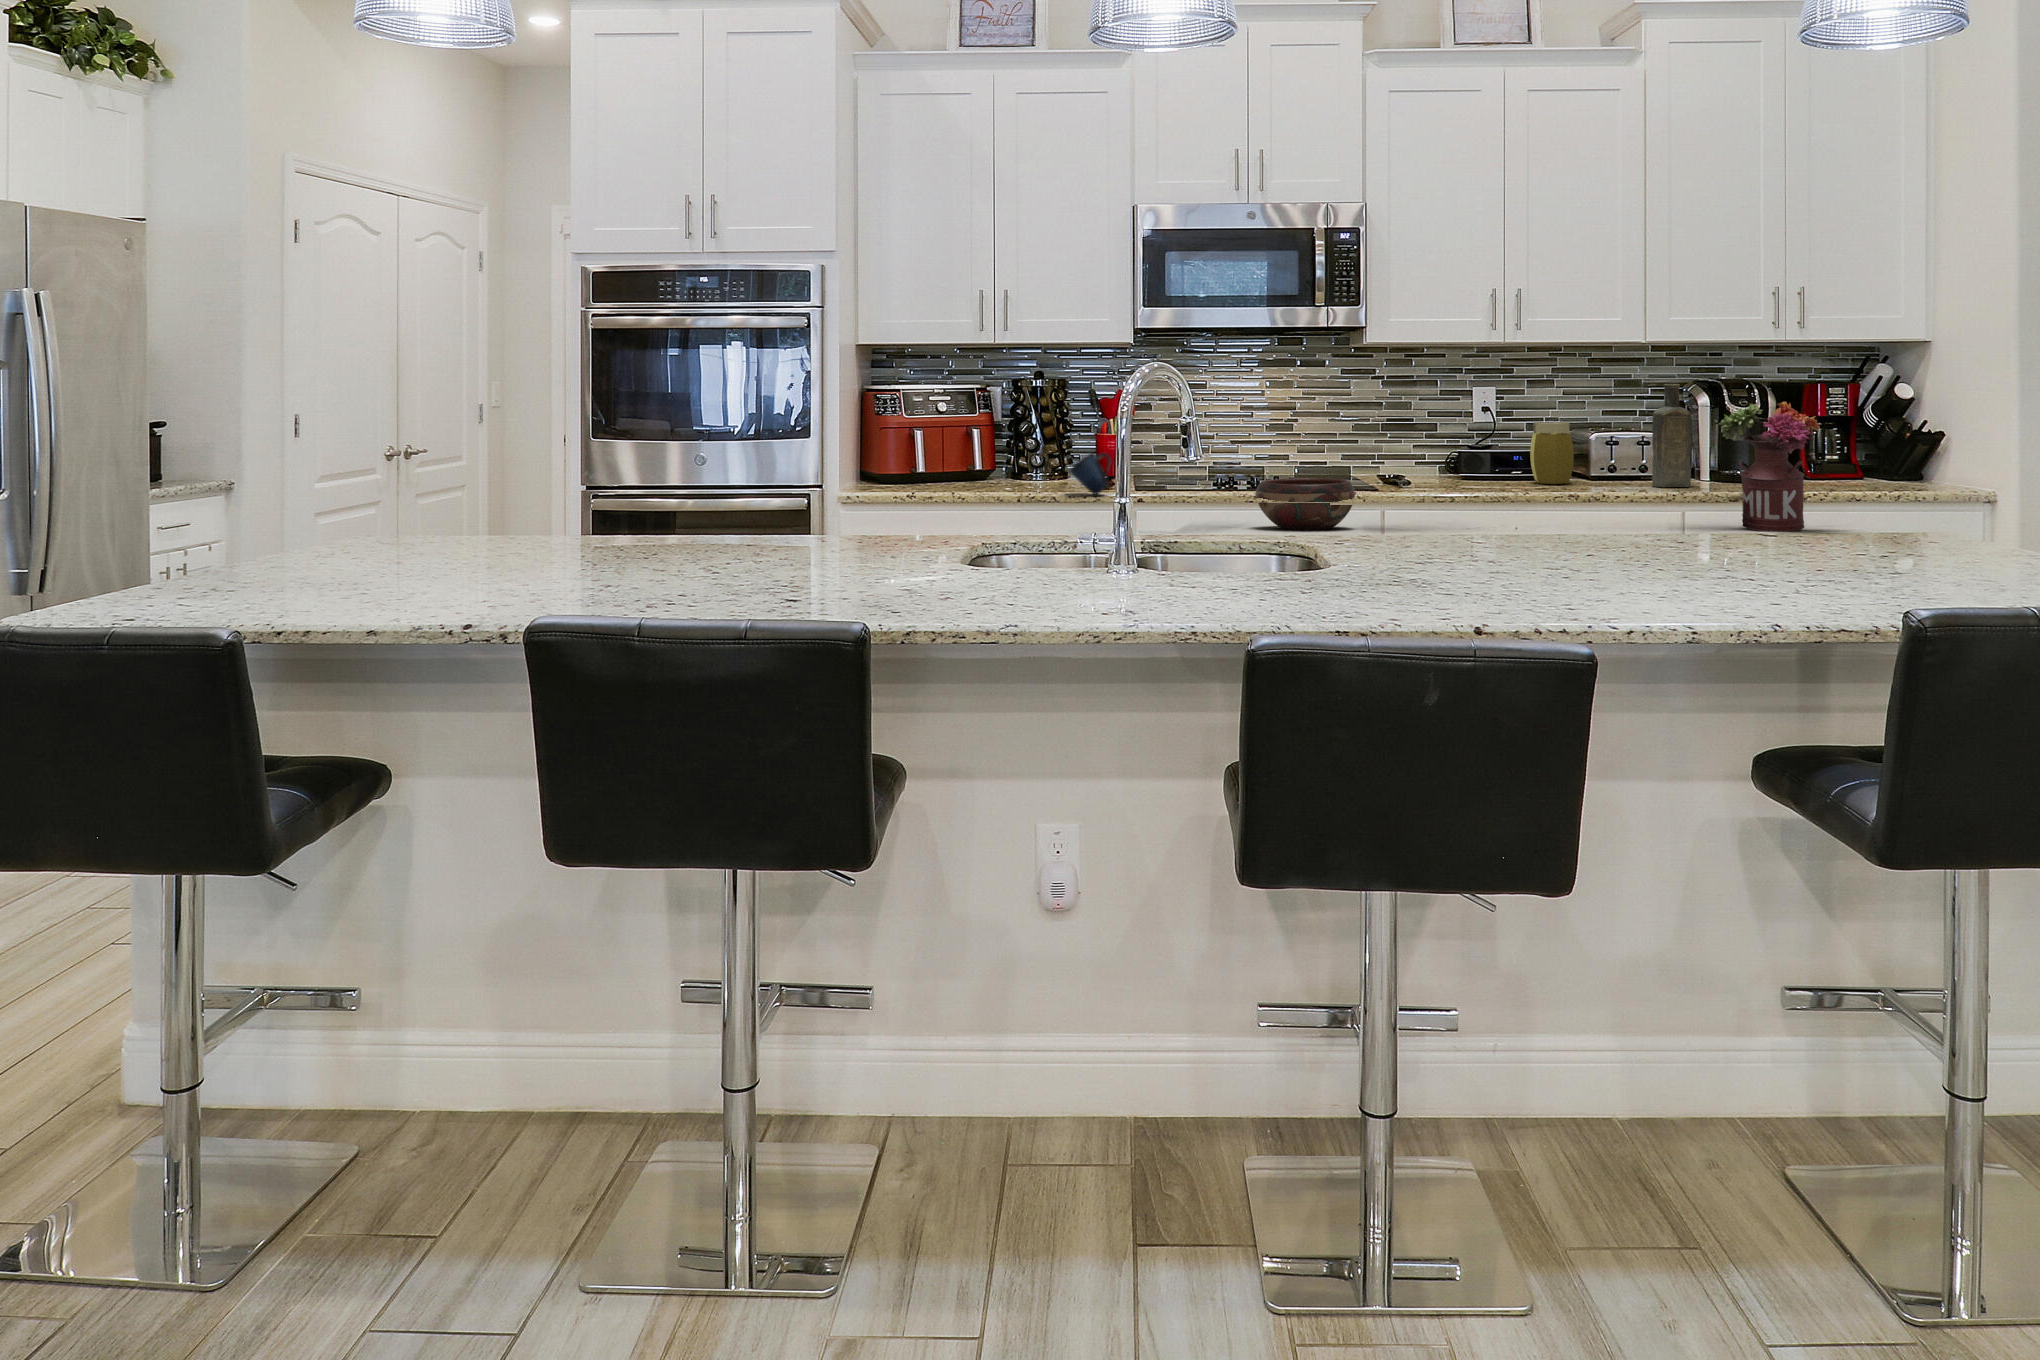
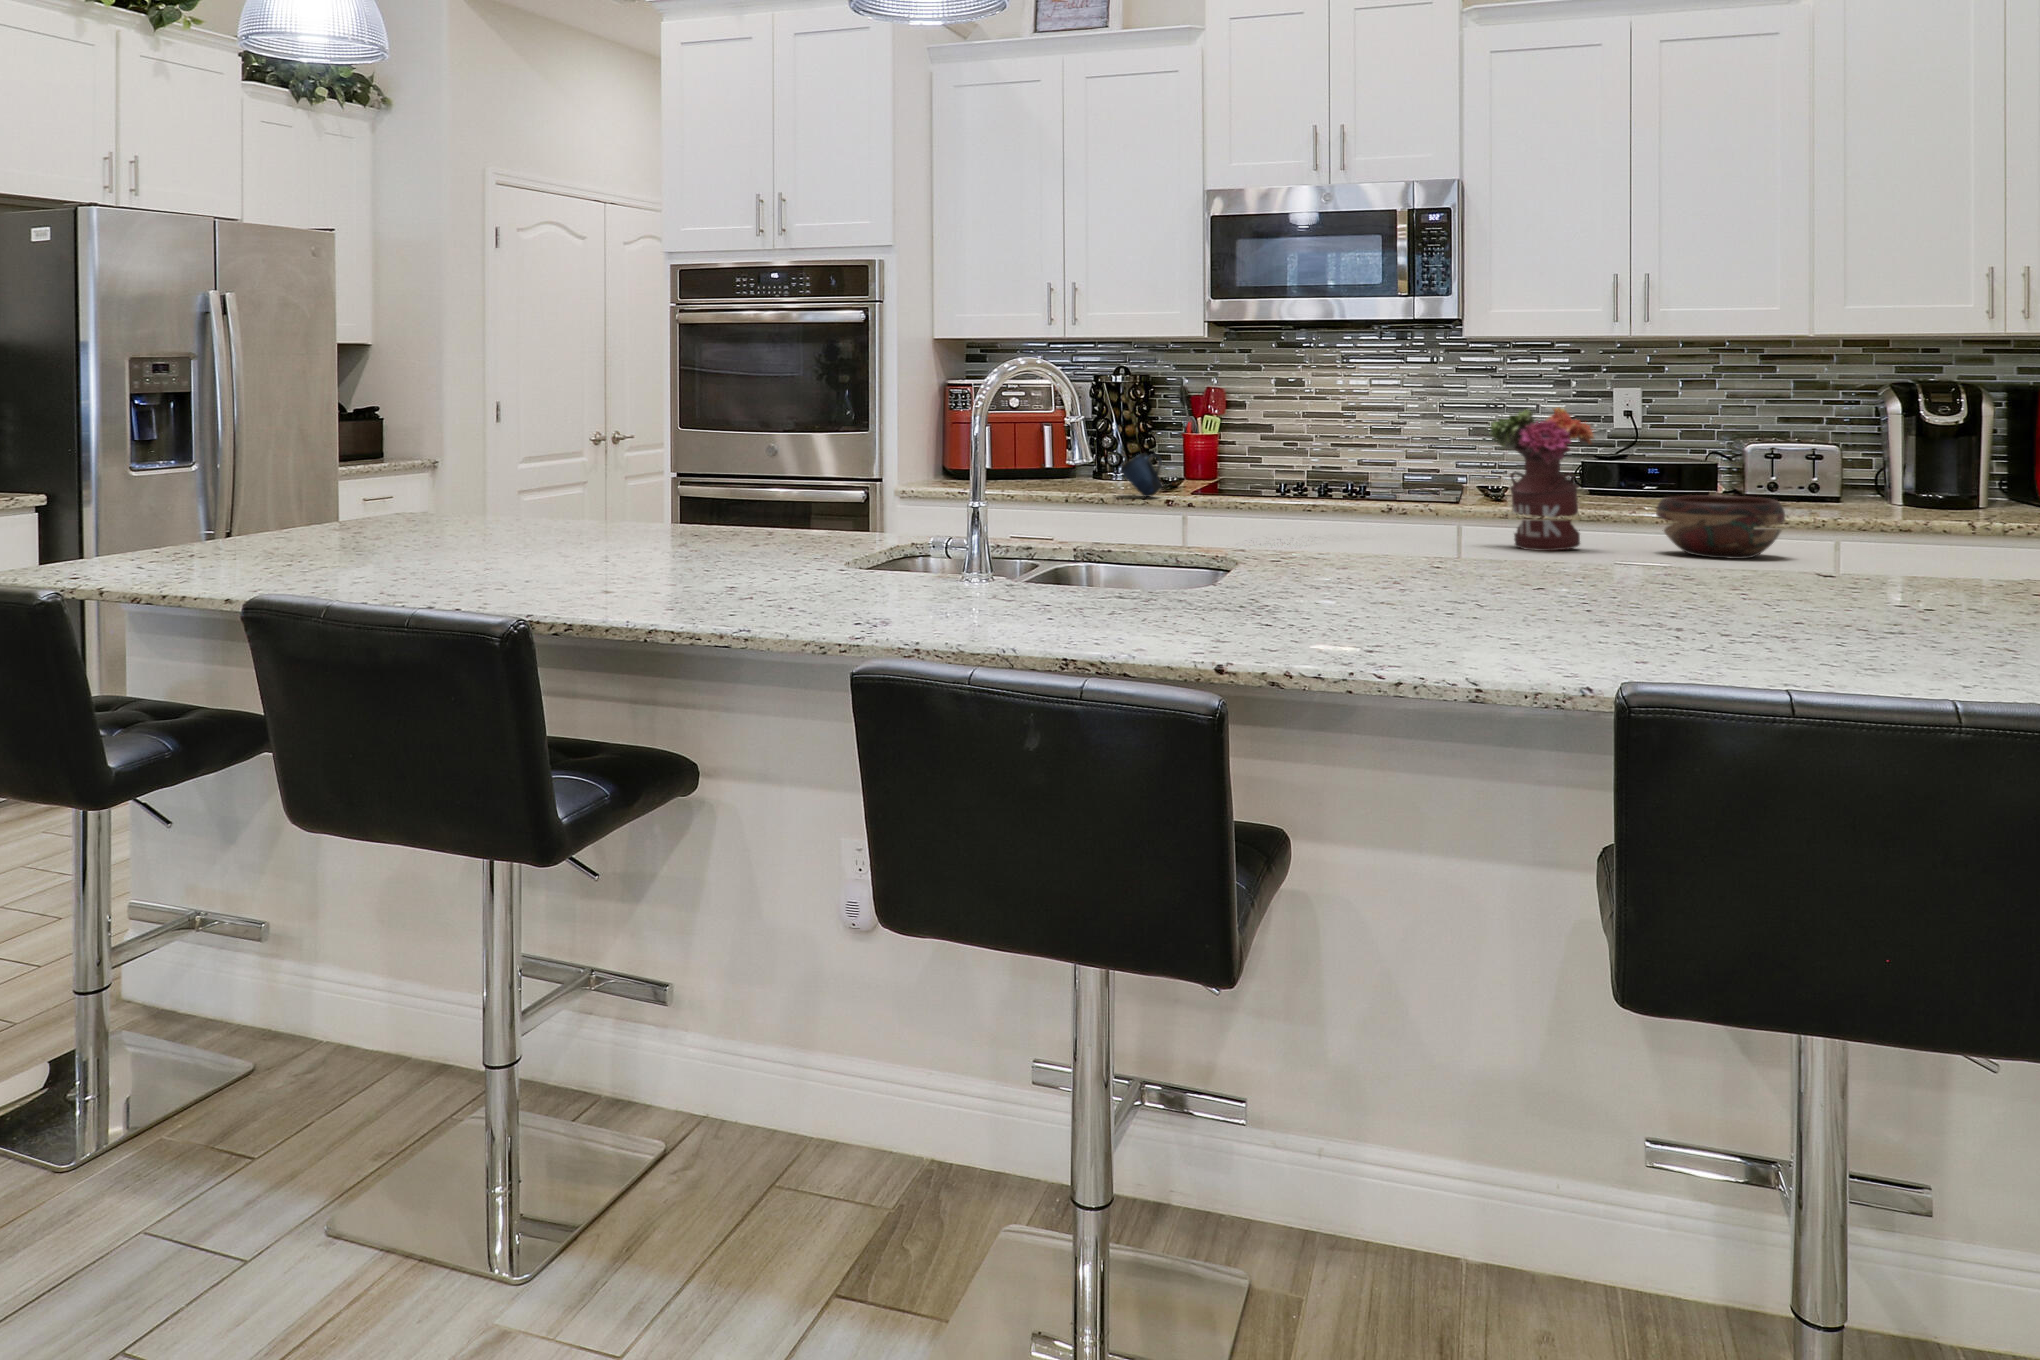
bottle: present [1652,384,1691,487] -> none [1799,386,1860,510]
flower arrangement: present [1719,401,1820,532] -> present [1490,407,1594,551]
jar: present [1530,422,1574,484] -> none [1663,429,1712,501]
decorative bowl: present [1256,478,1355,530] -> present [1656,495,1785,559]

